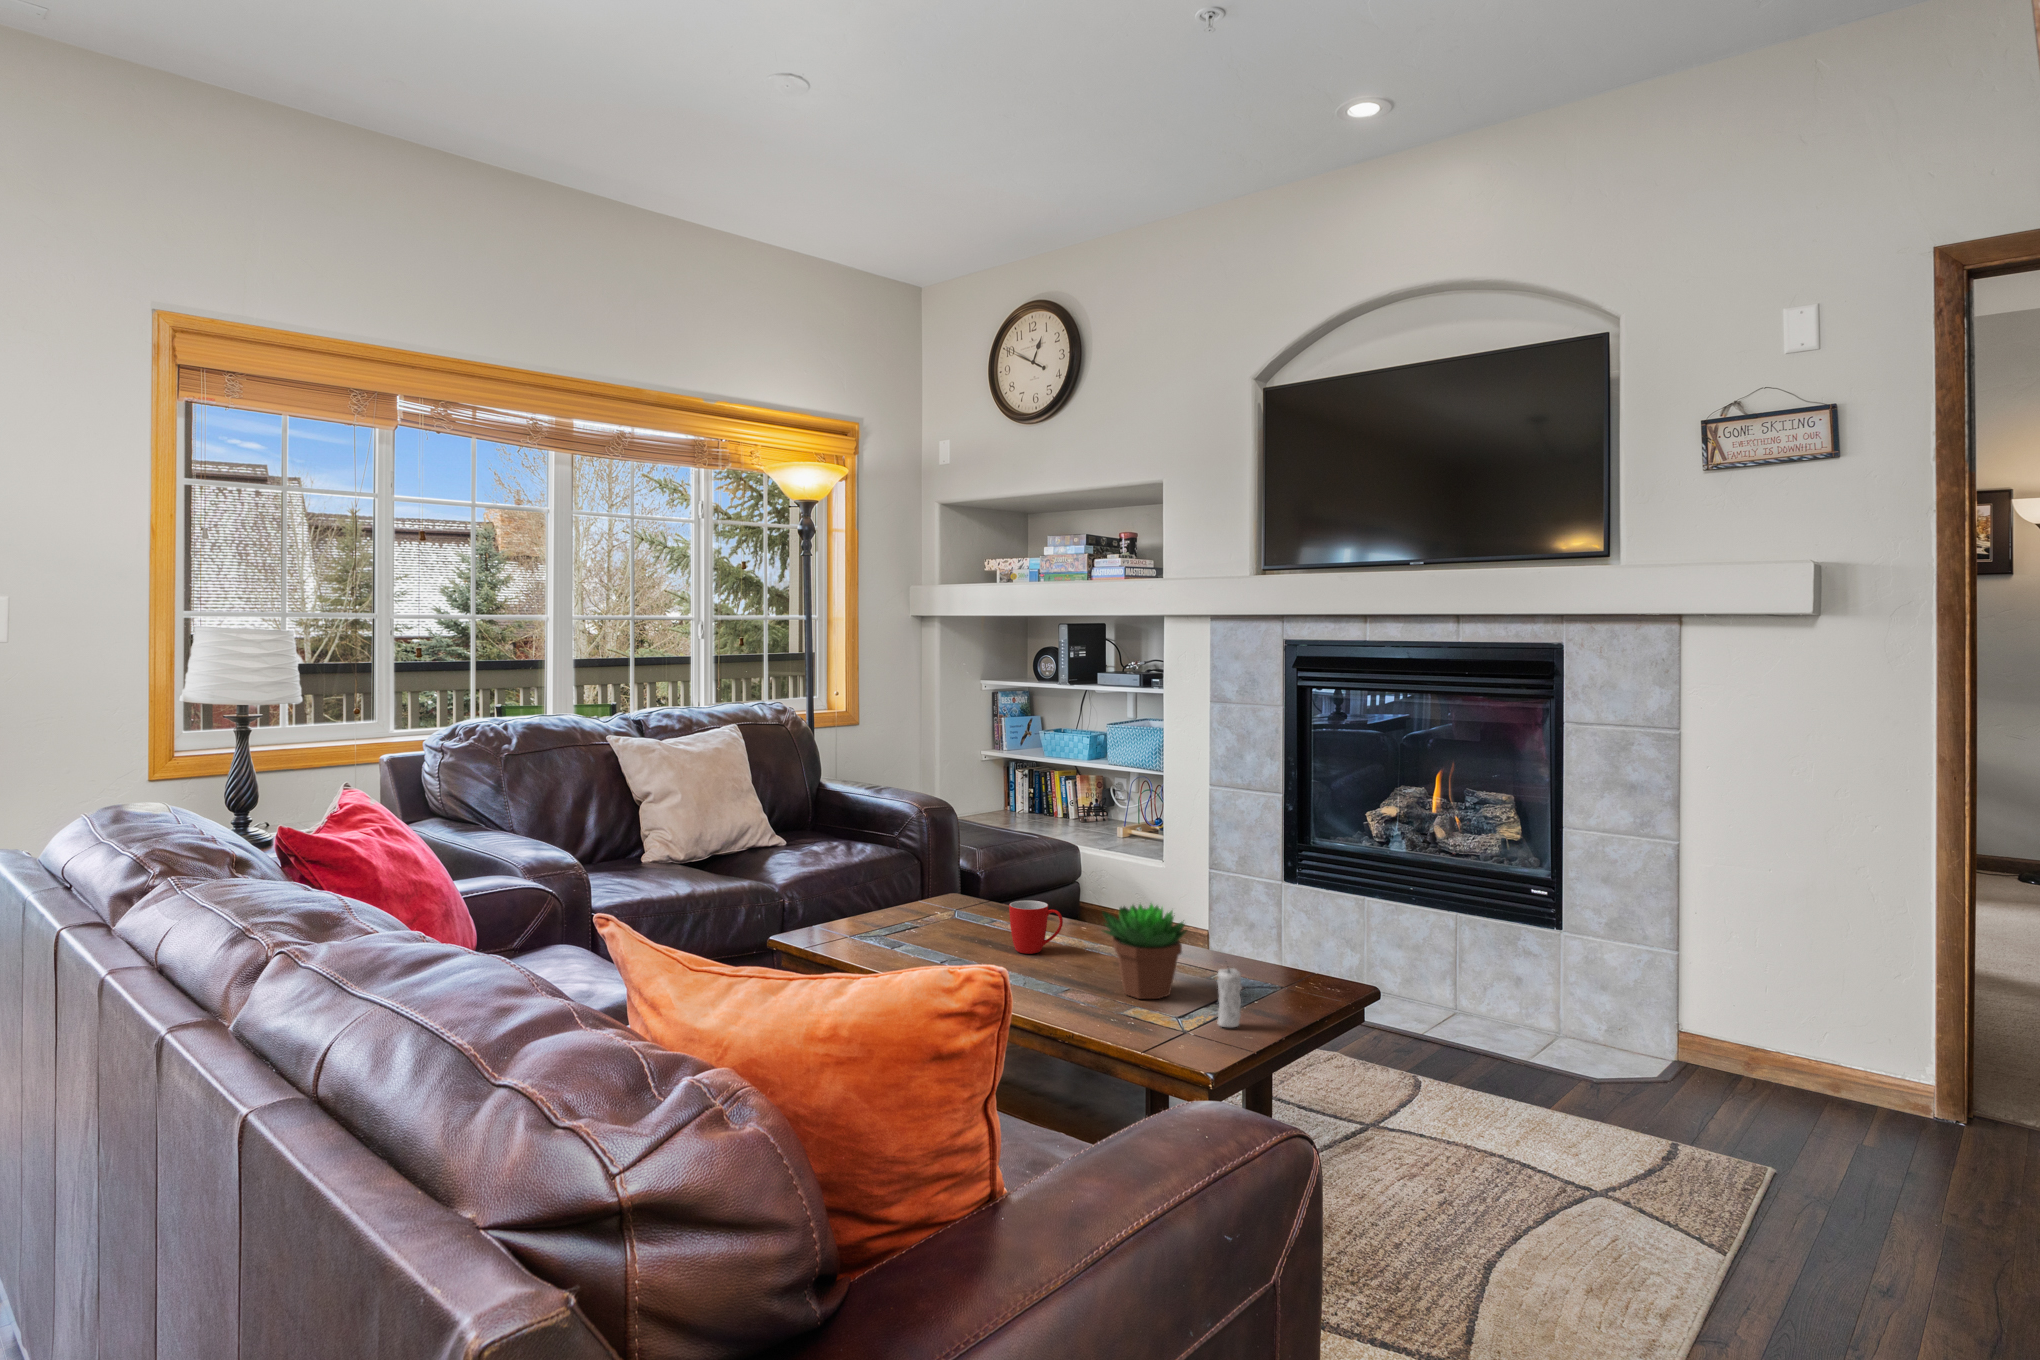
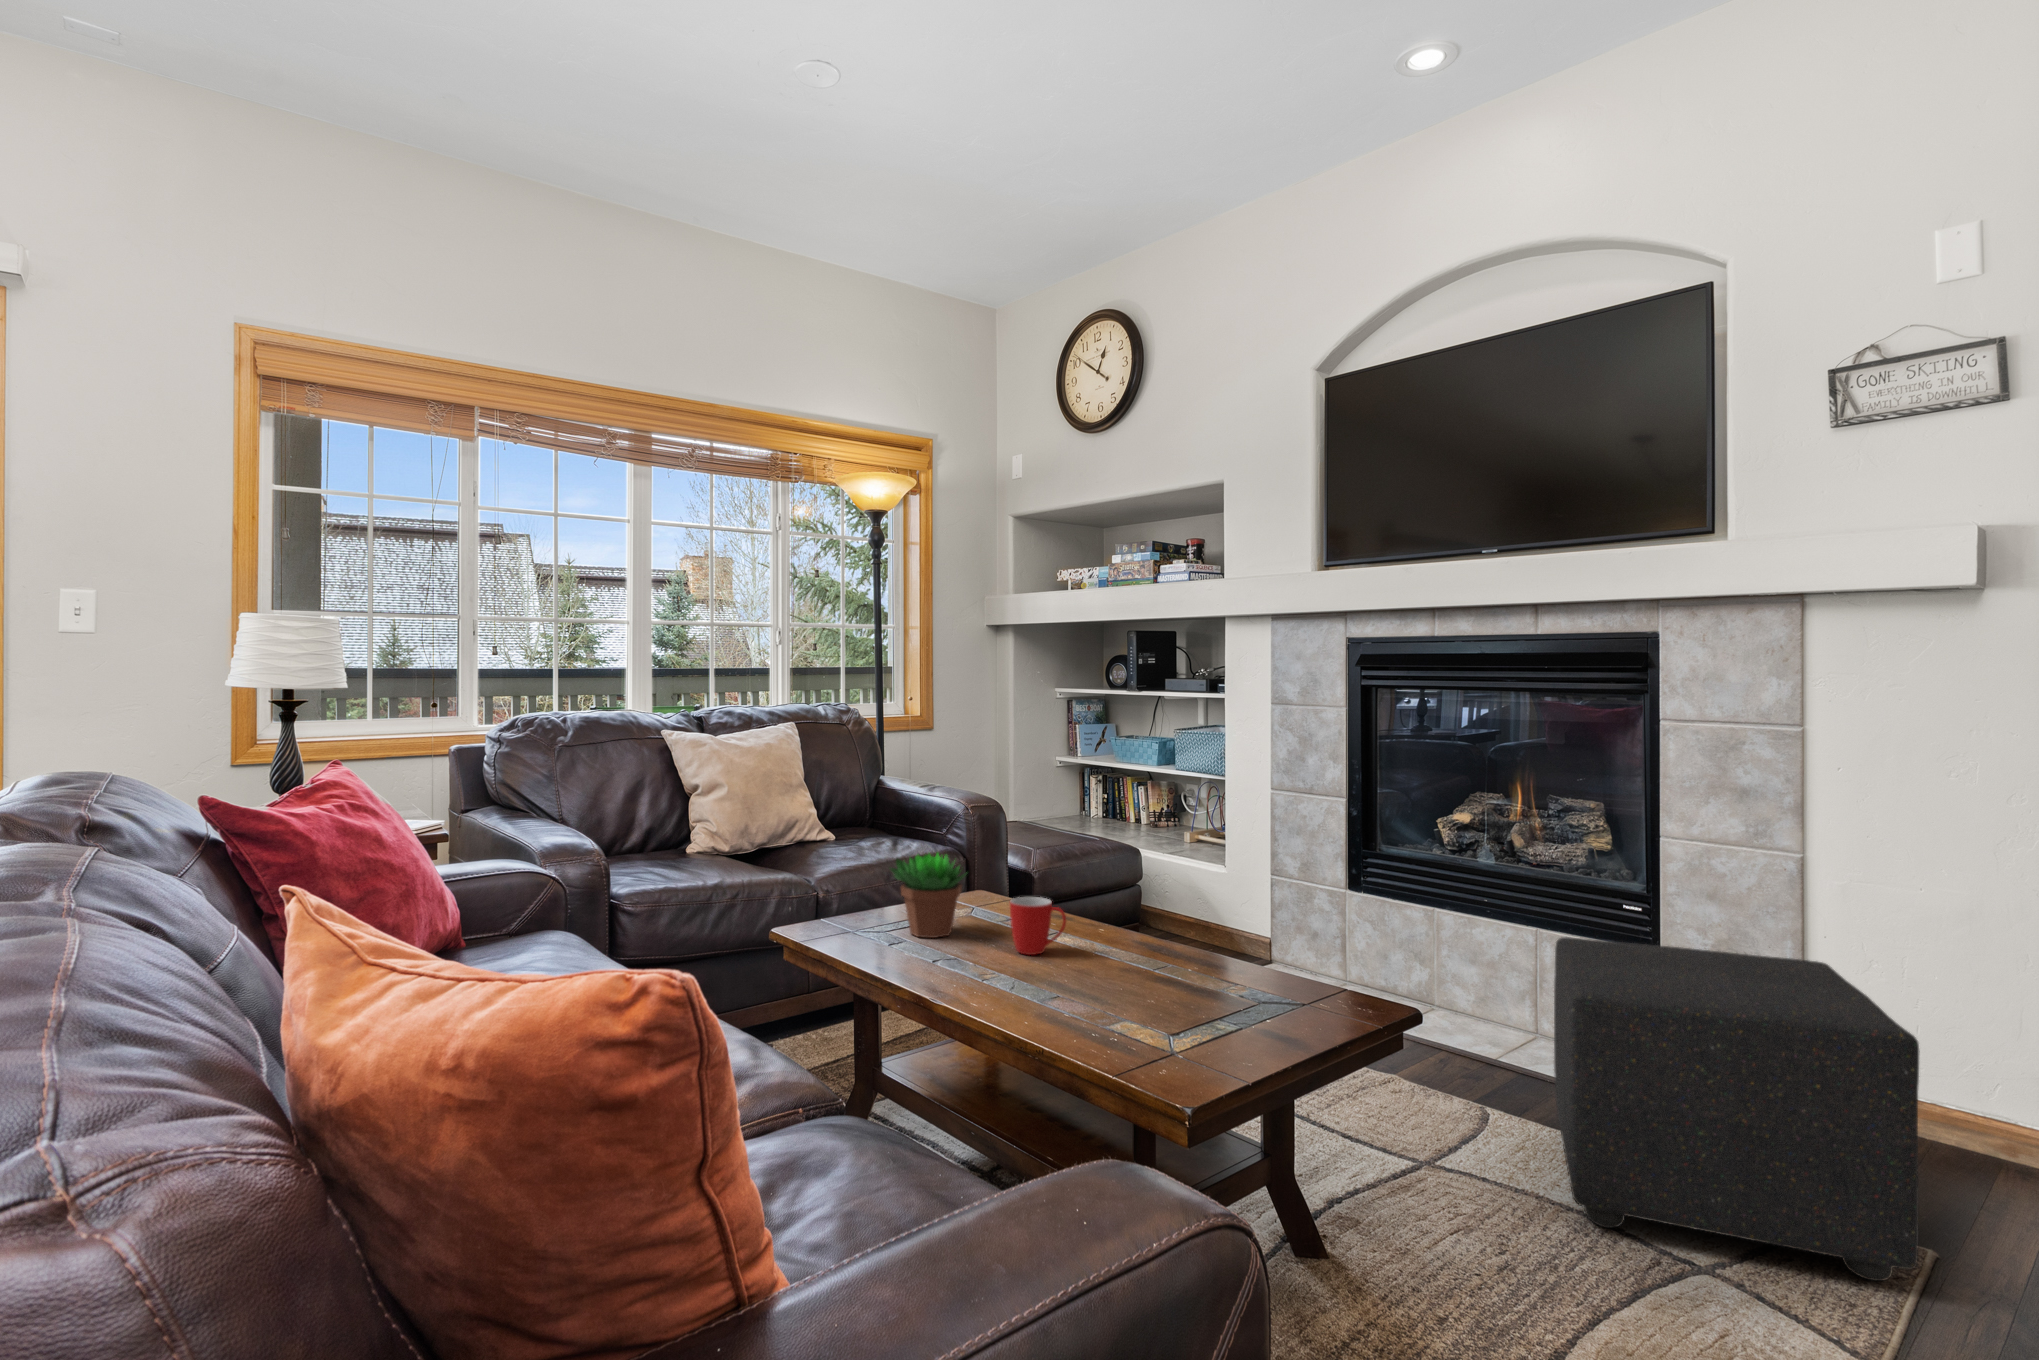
succulent plant: present [1102,904,1186,999] -> present [891,853,967,938]
ottoman: none [1476,922,1765,1194] -> present [1554,937,1920,1281]
candle: present [1217,968,1242,1027] -> none [1213,965,1242,1048]

